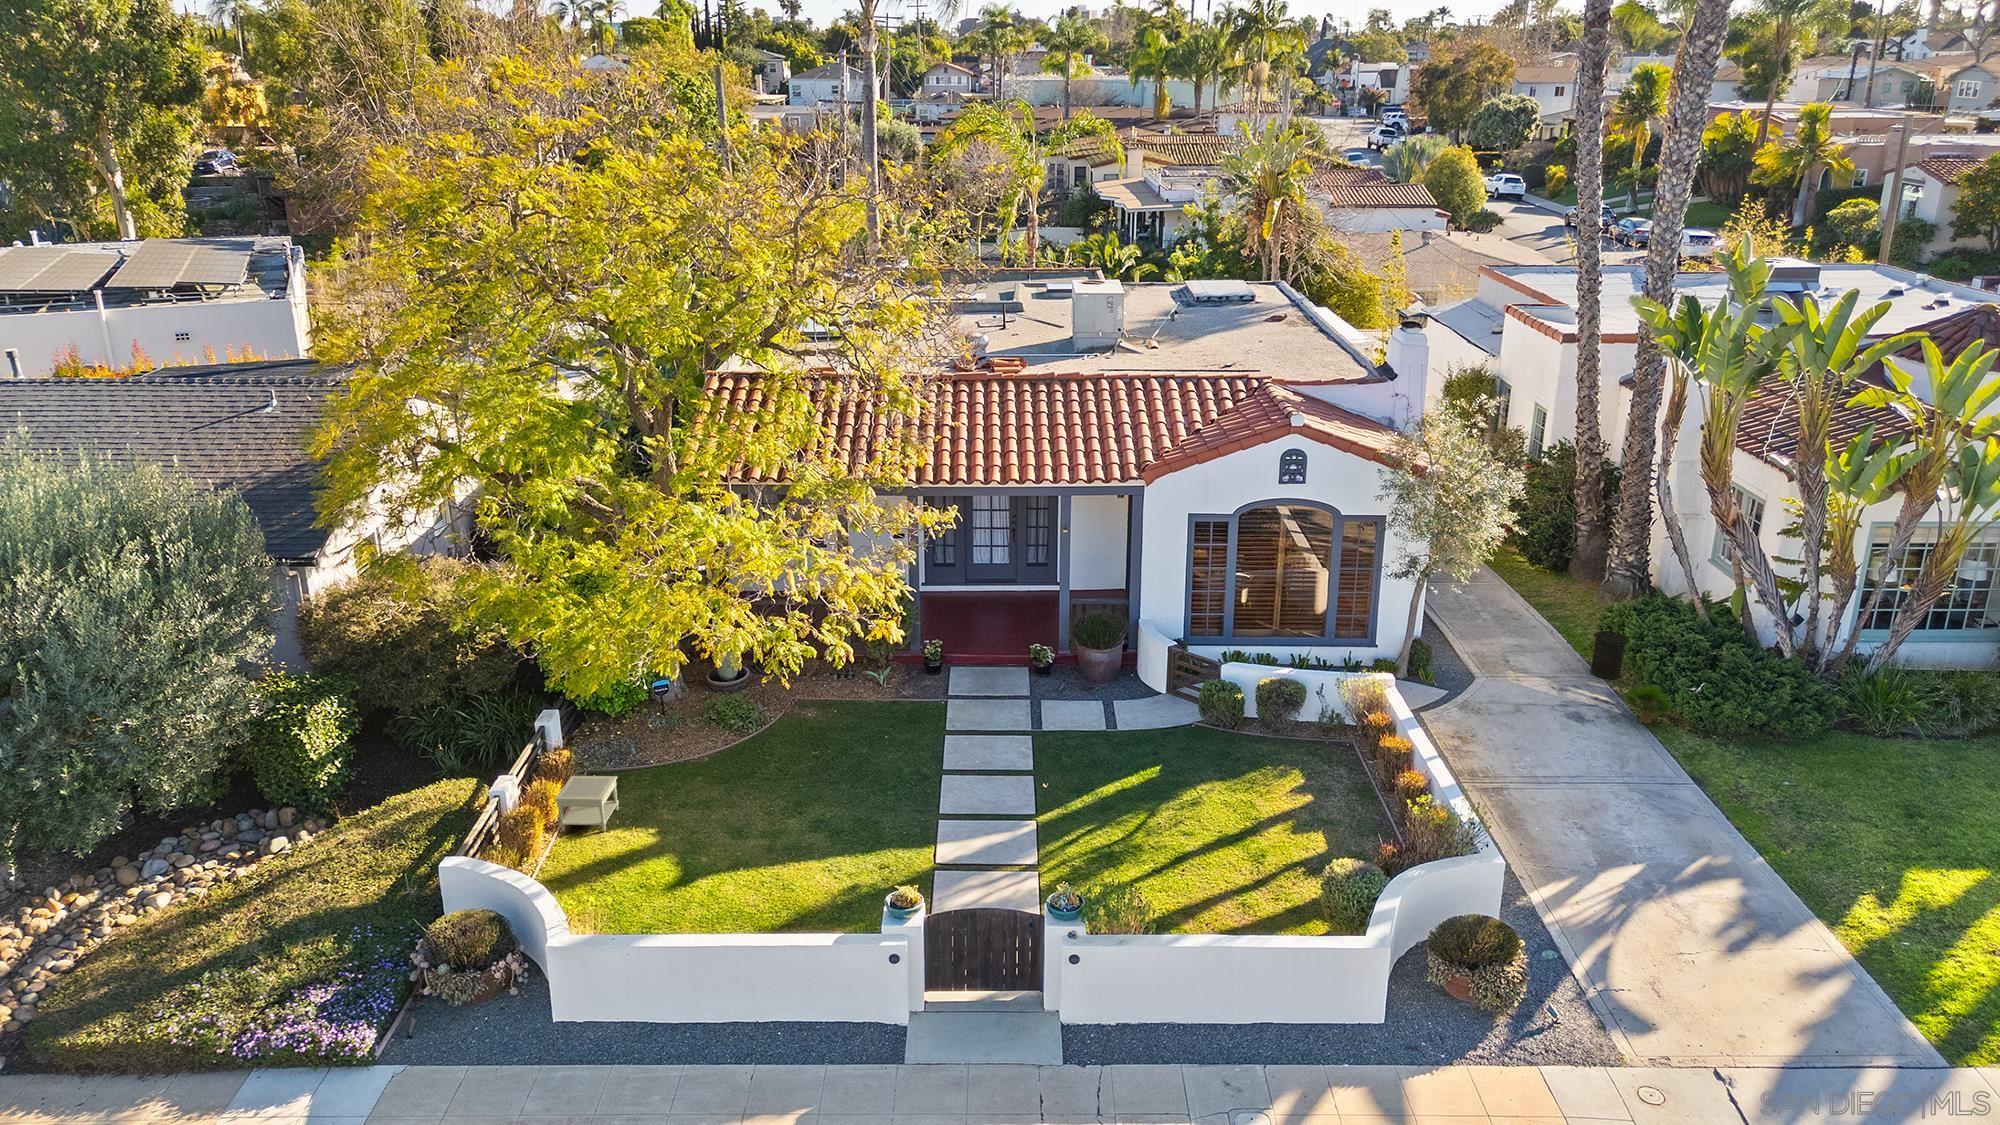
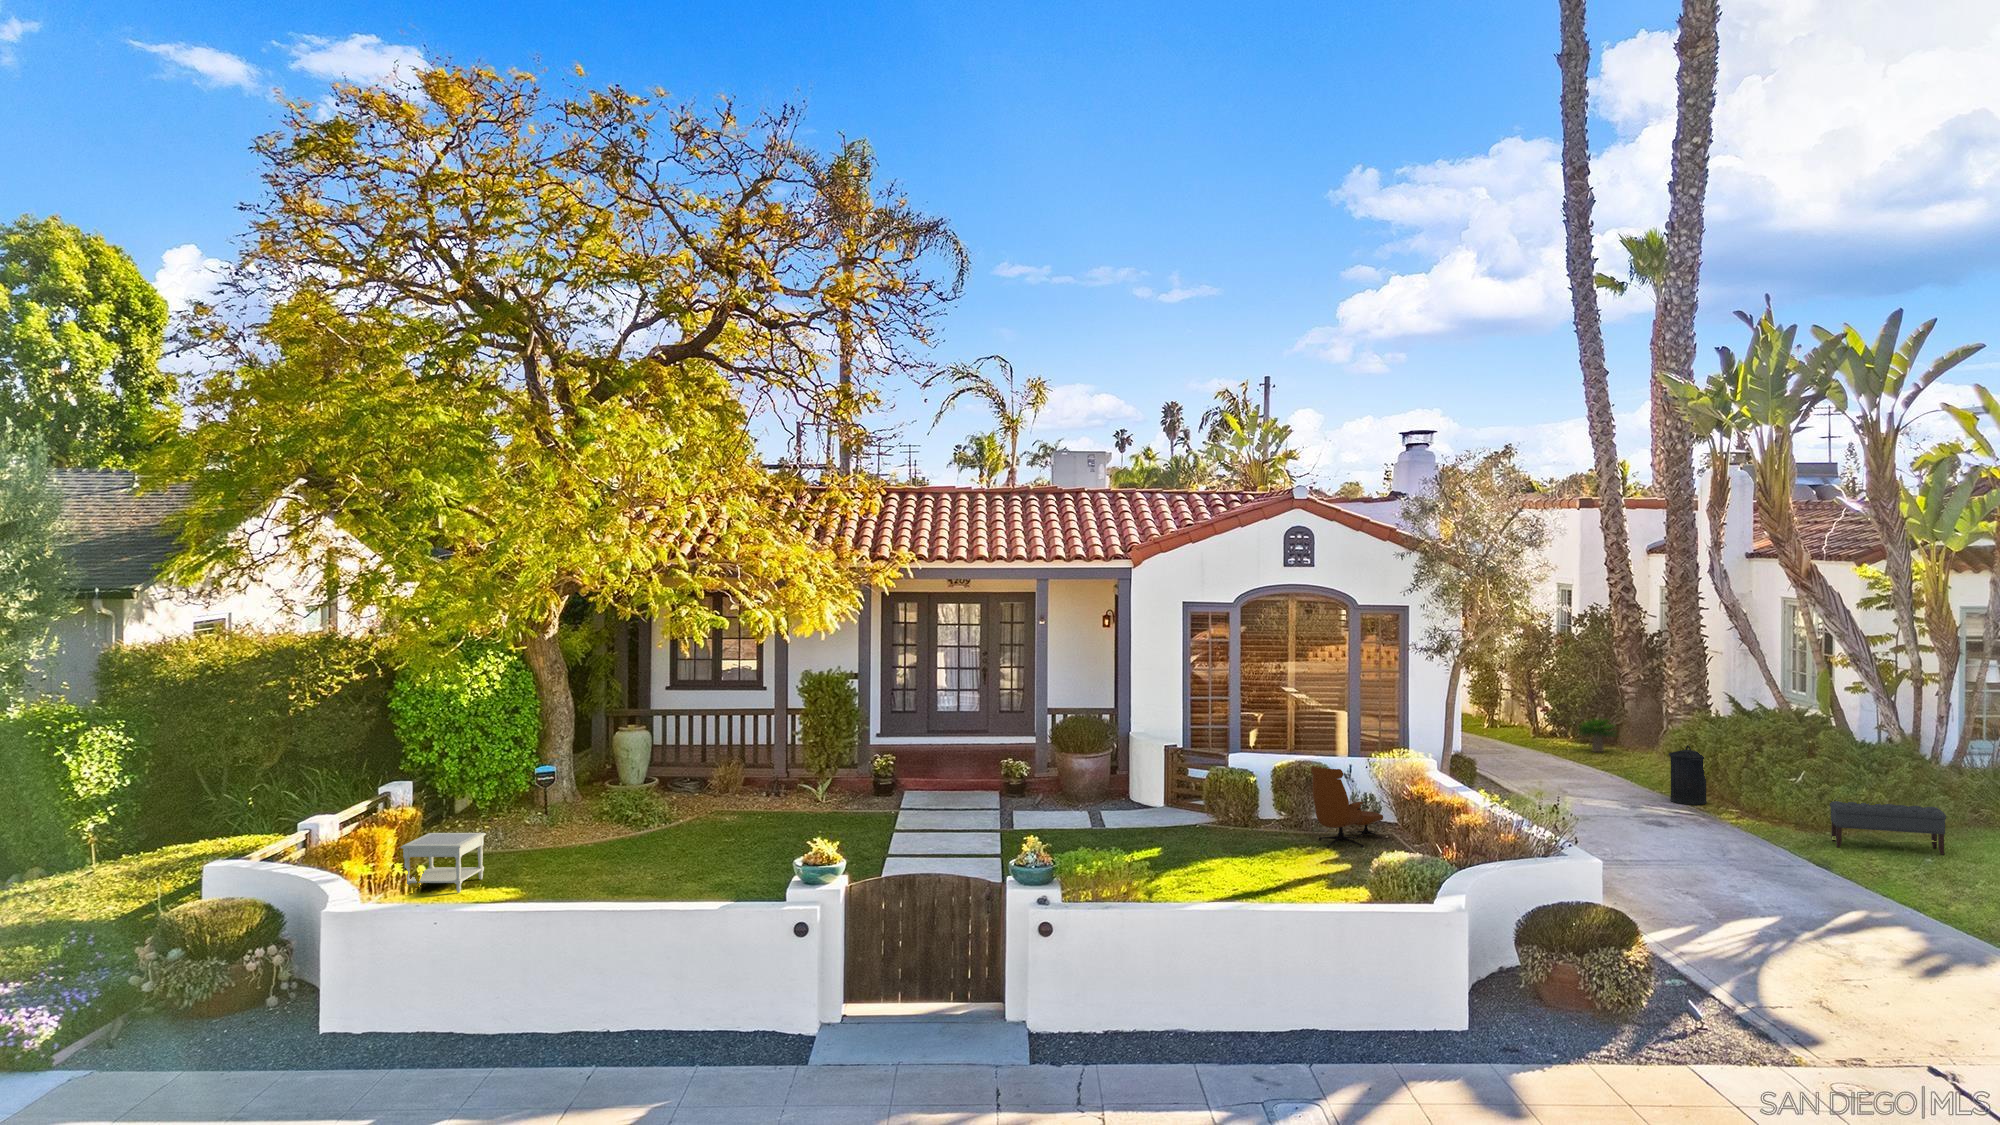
potted plant: present [1625,685,1672,724] -> present [1580,719,1617,752]
lounge chair: none [1287,694,1345,757] -> present [1311,766,1383,847]
bench: none [1711,712,1804,765] -> present [1830,801,1946,855]

